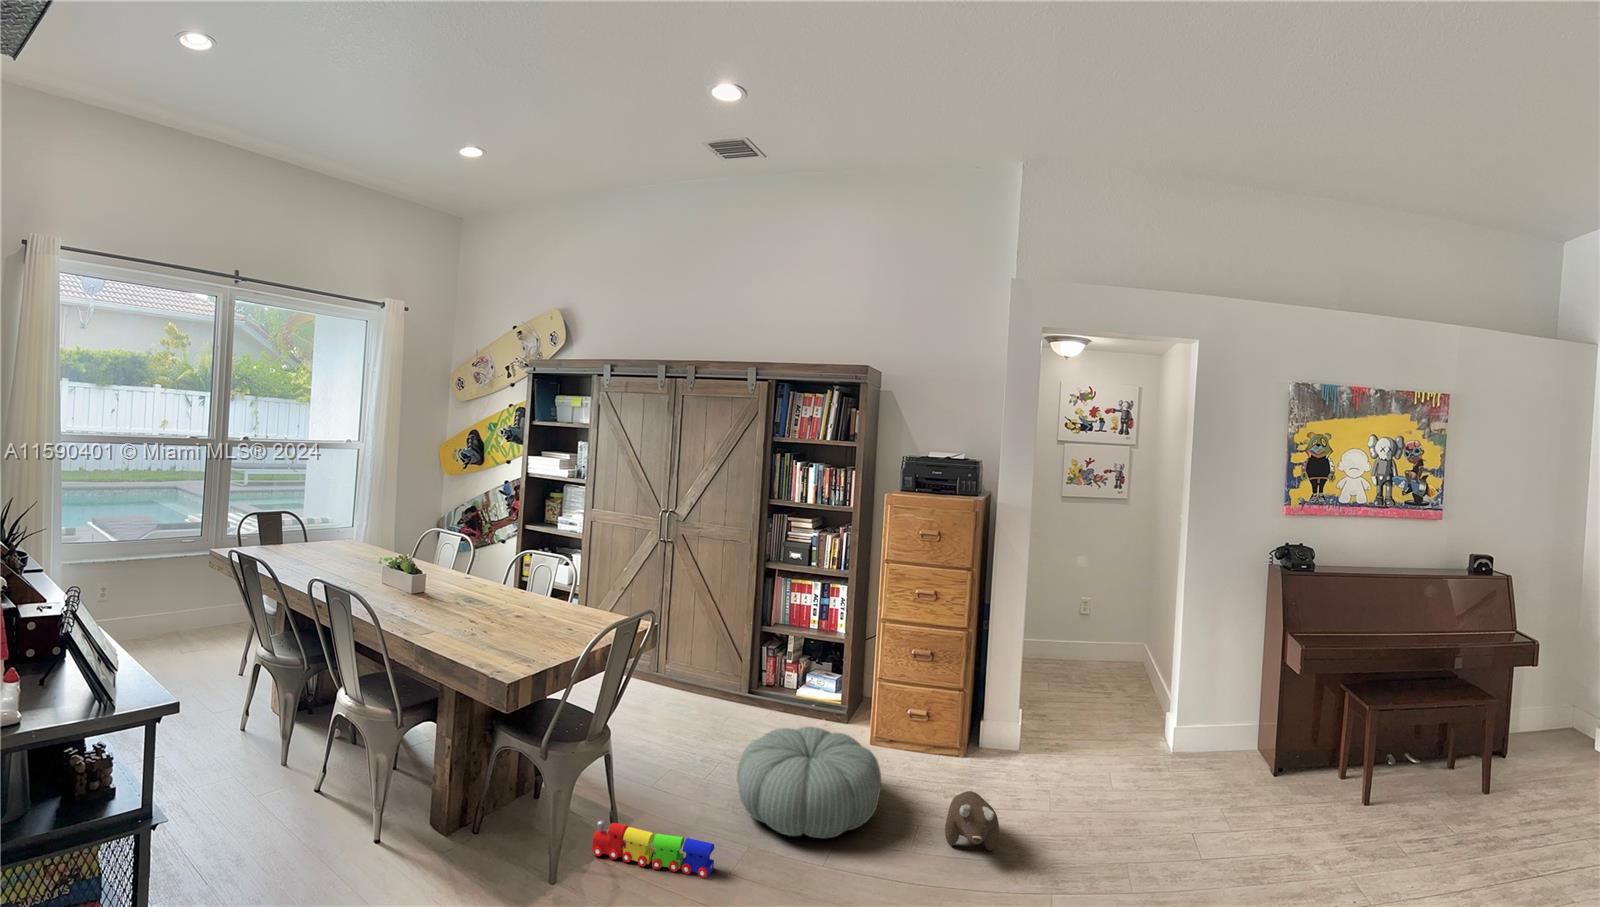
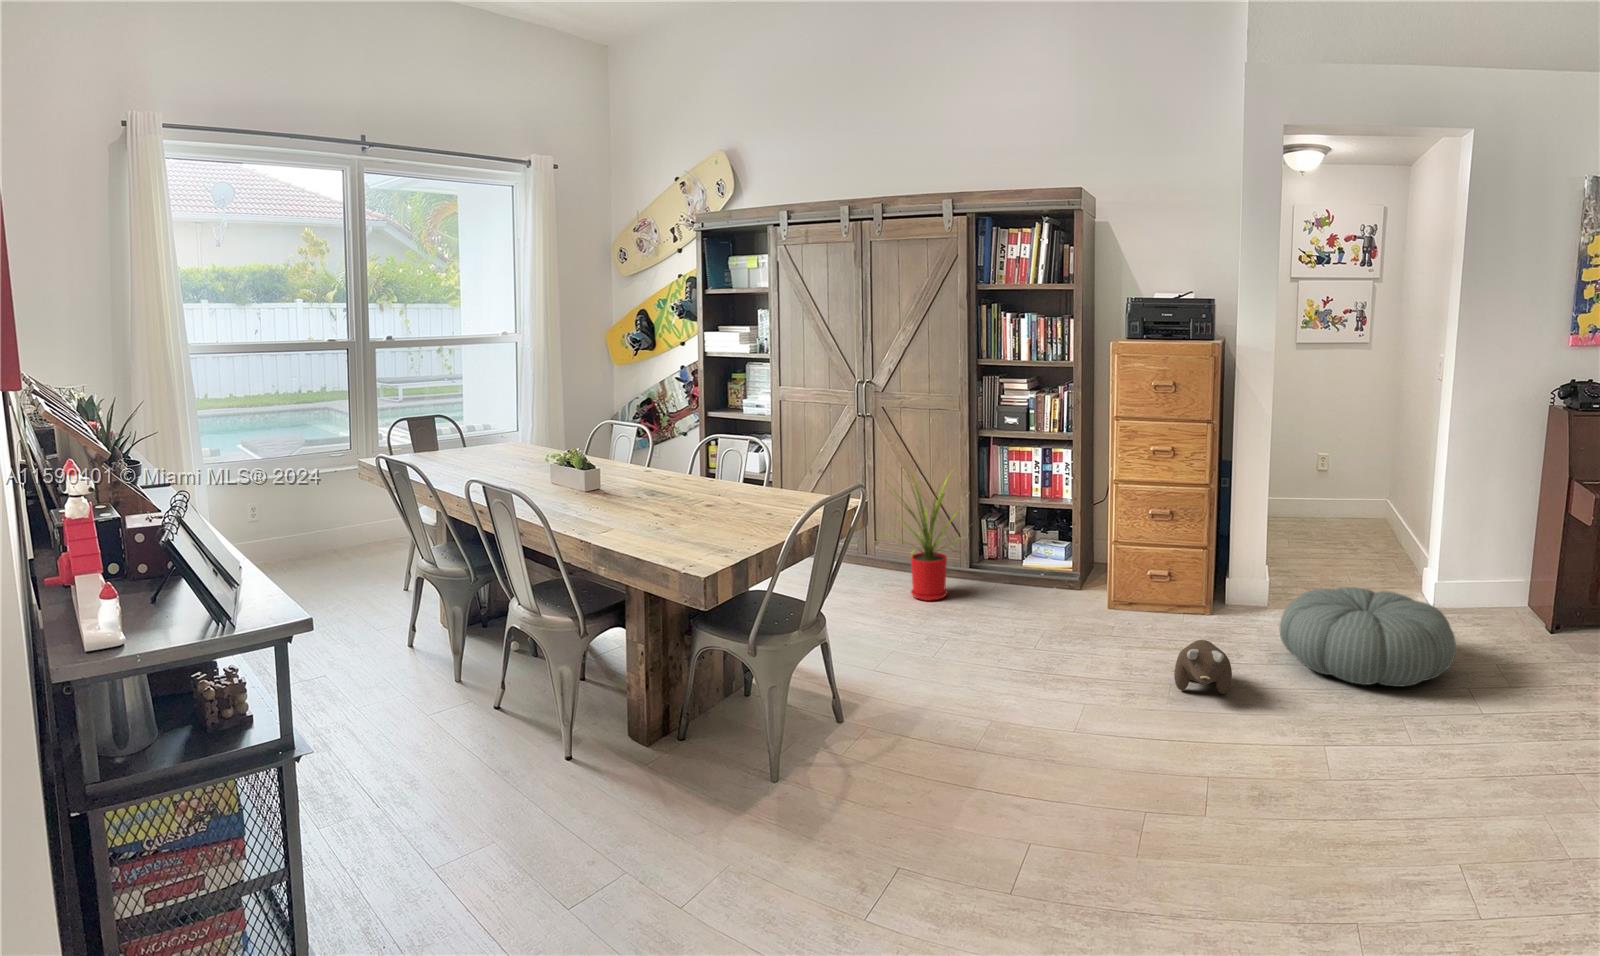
house plant: none [664,591,764,727] -> present [889,475,958,601]
pouf: present [737,727,881,838] -> present [1280,587,1456,687]
toy train: present [592,820,714,878] -> none [831,665,943,710]

